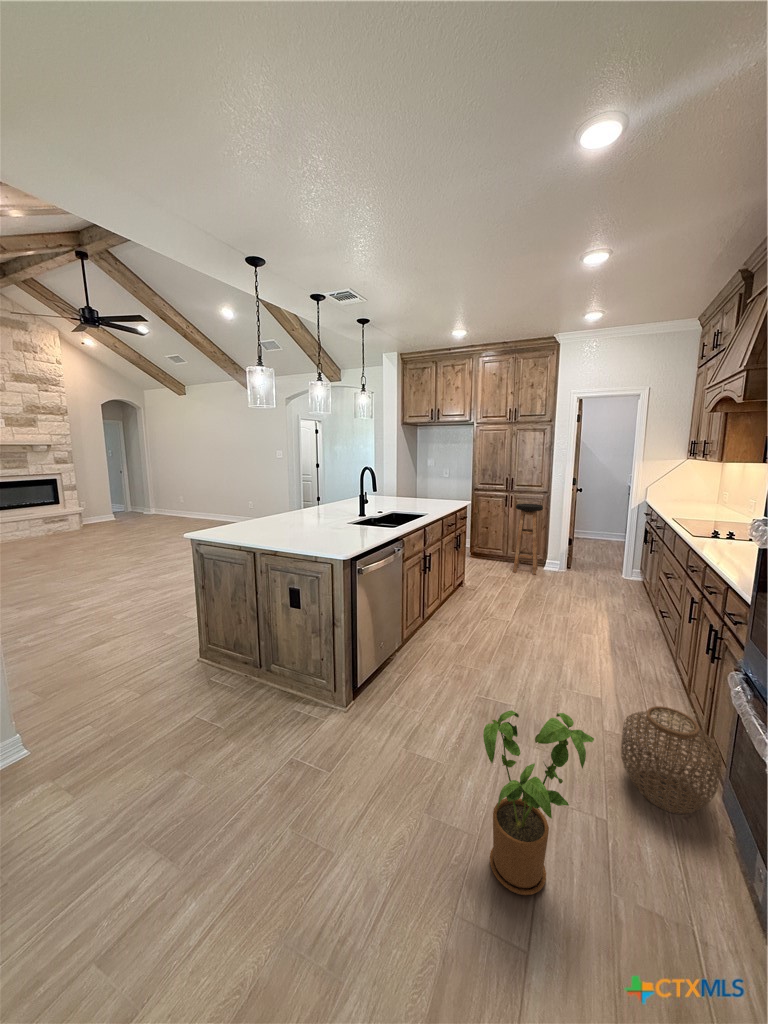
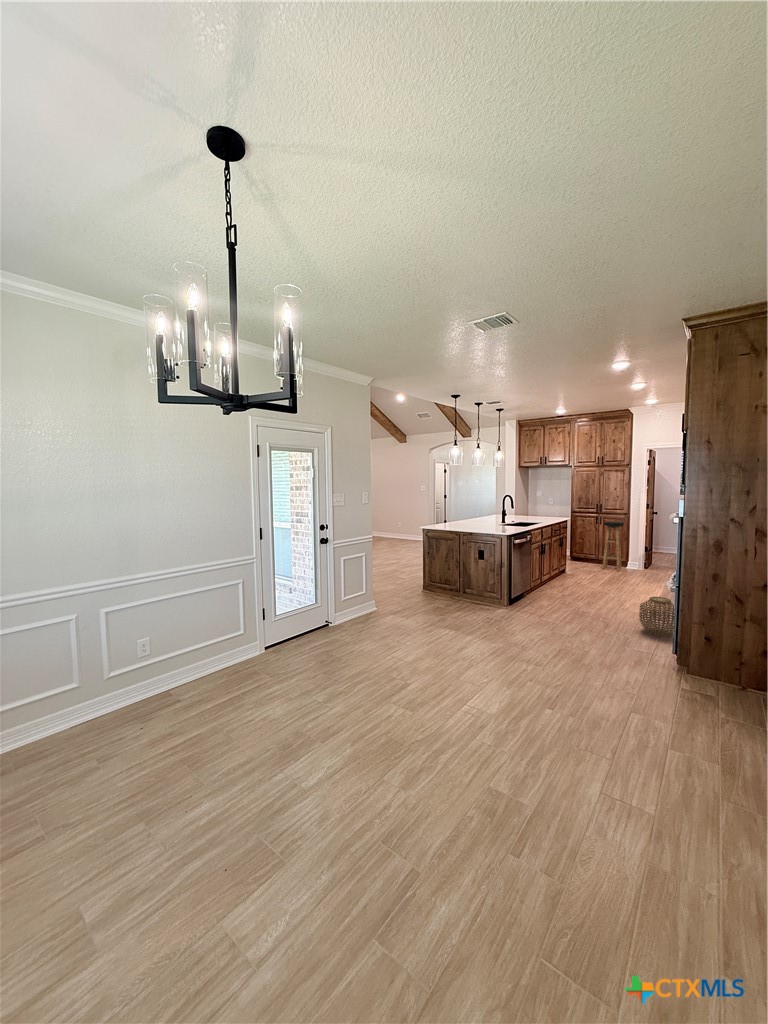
house plant: present [483,710,594,895] -> none [574,579,616,643]

